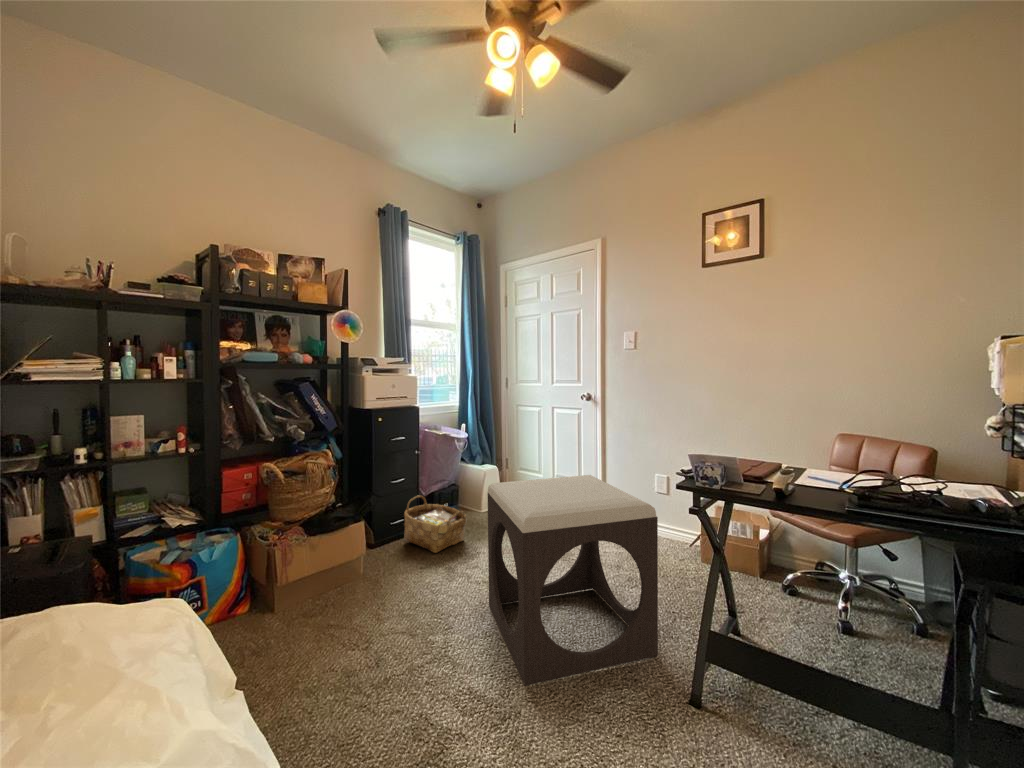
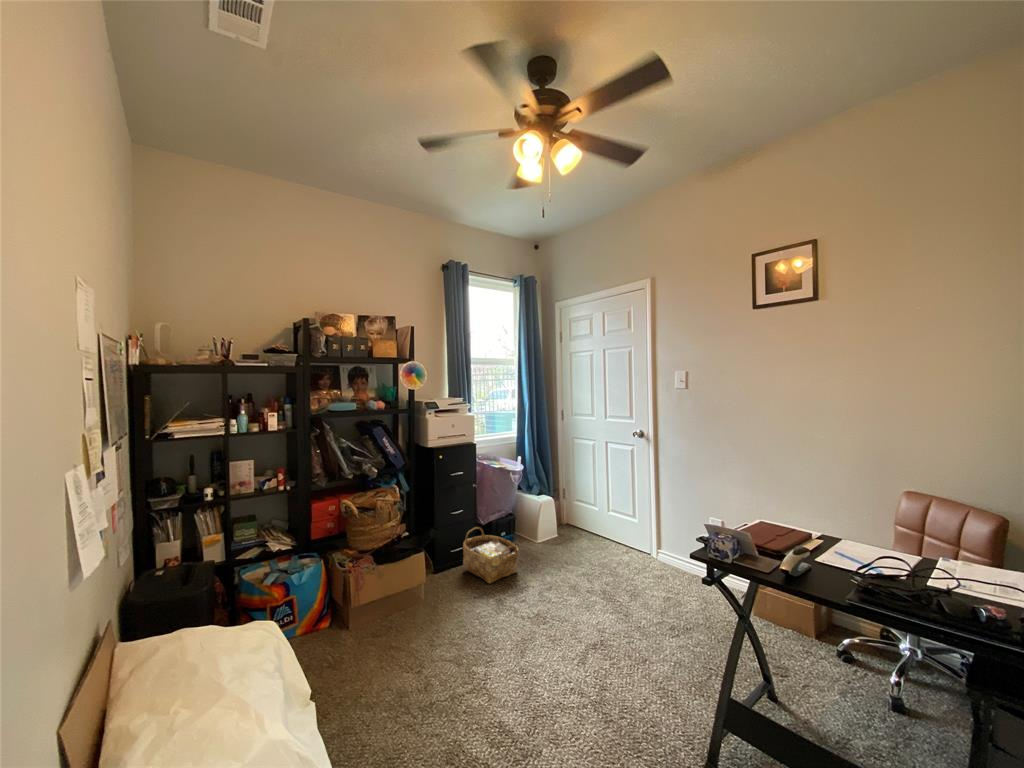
footstool: present [487,475,658,686] -> none [528,524,683,725]

